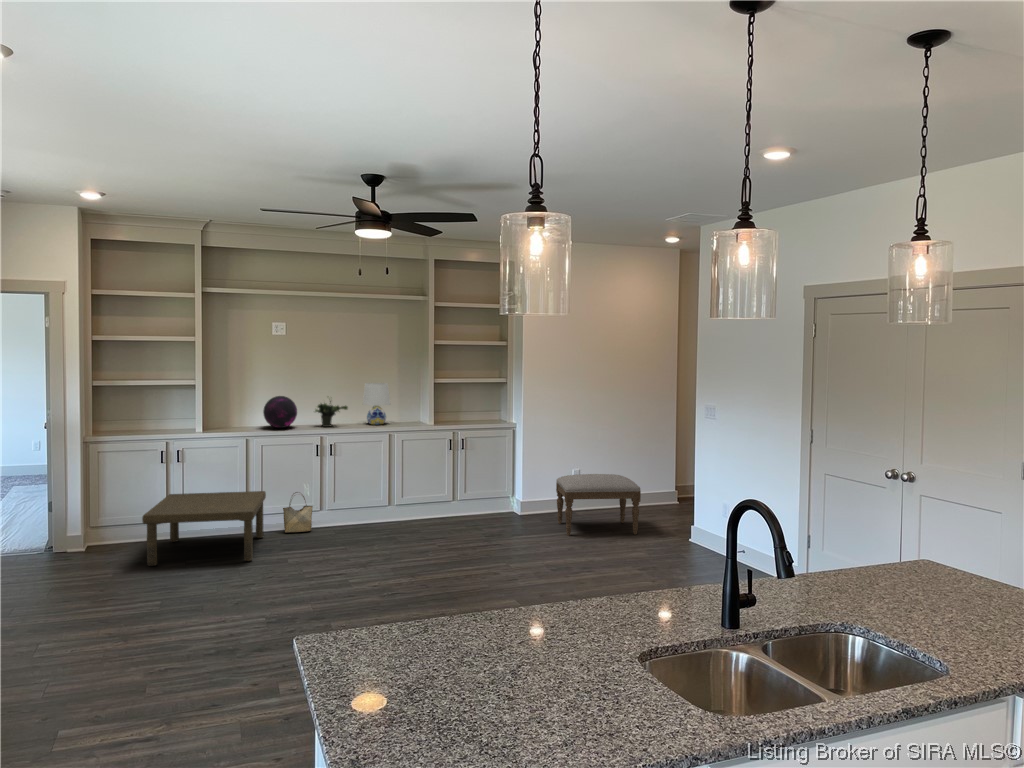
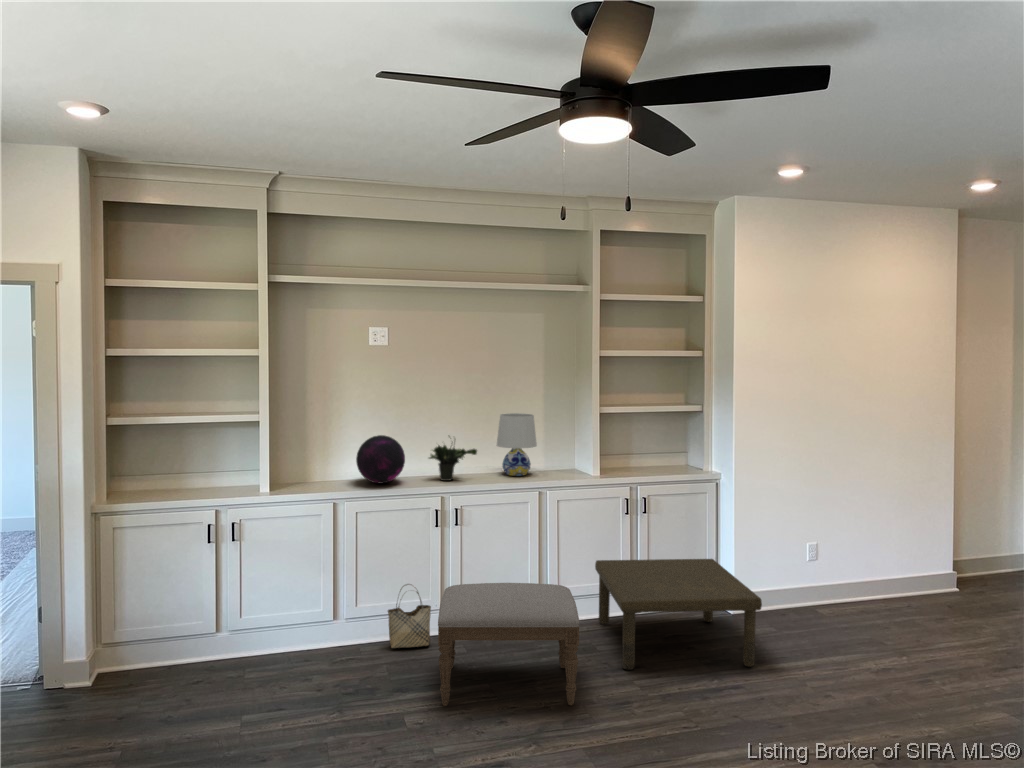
ottoman: present [556,474,641,536] -> present [438,583,580,706]
coffee table: present [142,491,266,566] -> present [595,559,762,670]

